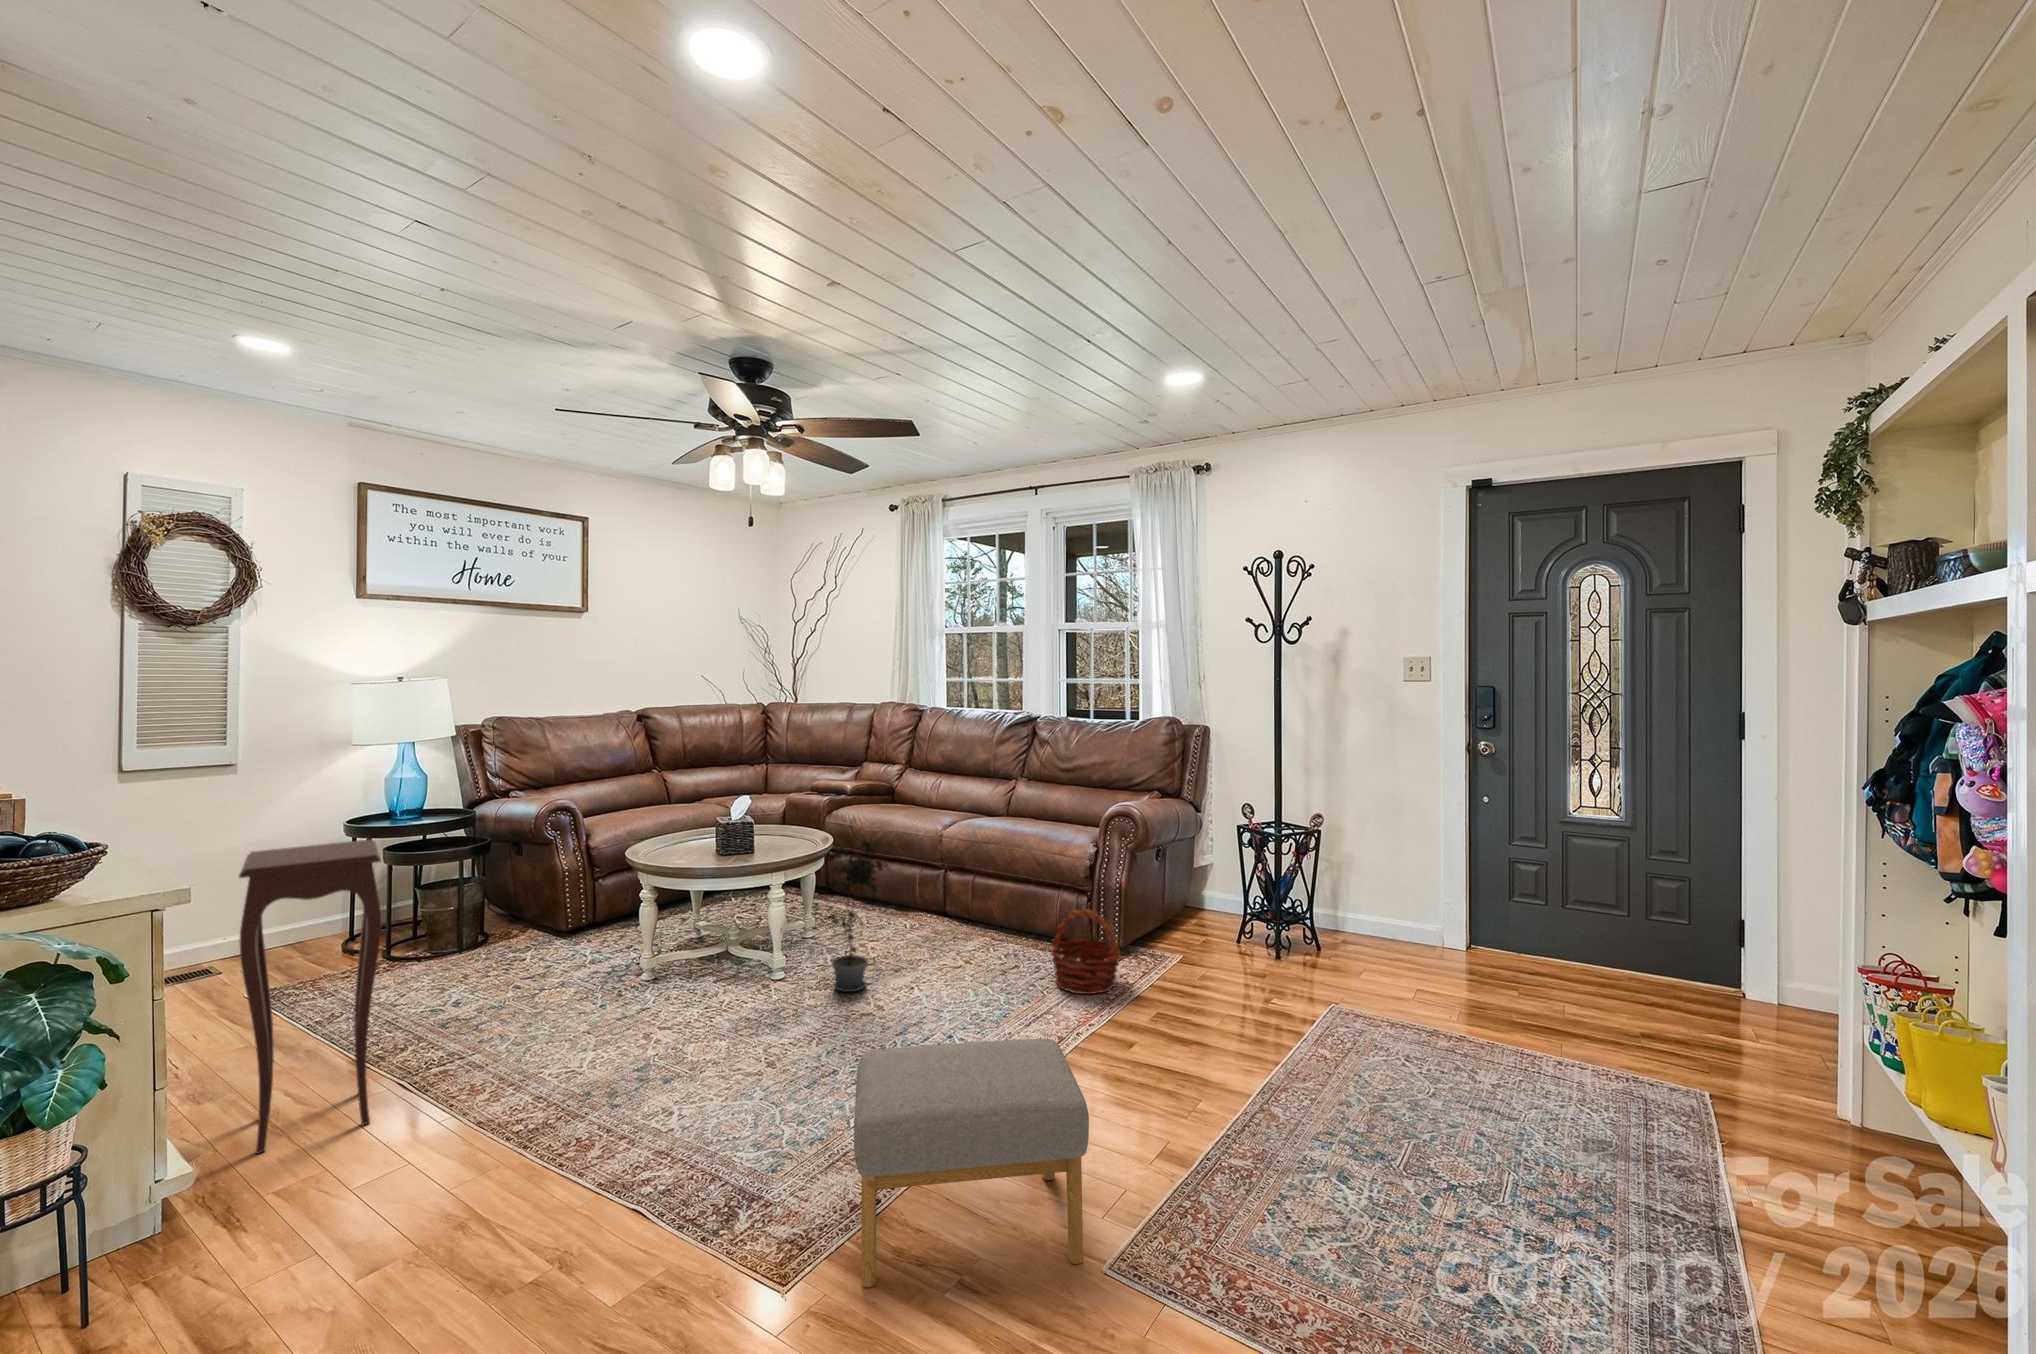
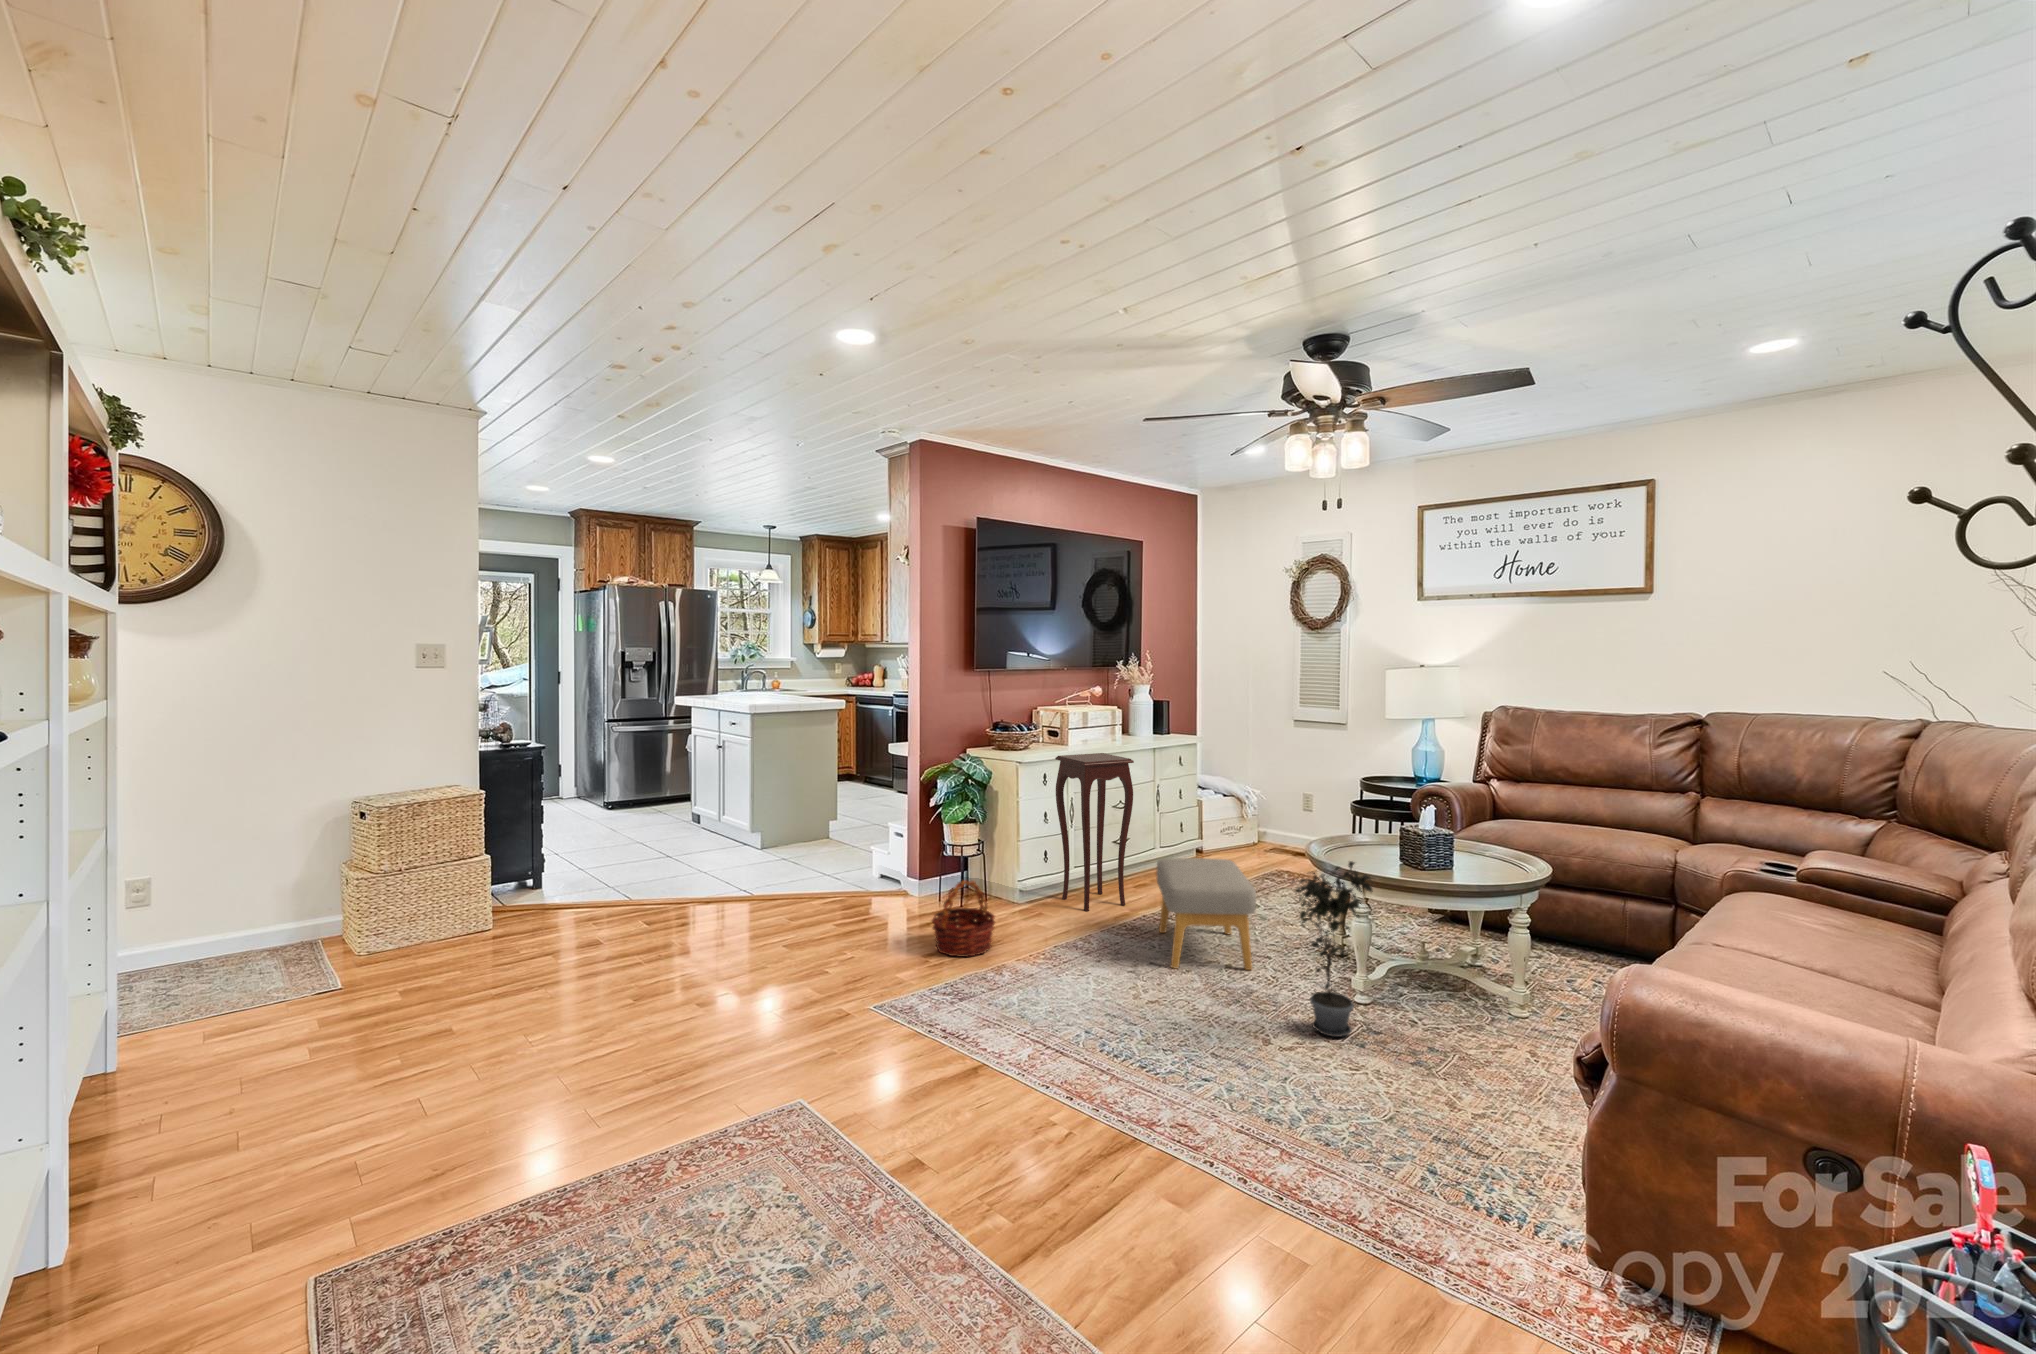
basket: present [1051,909,1120,994] -> present [932,880,995,957]
footstool: present [854,1039,1089,1287] -> present [1156,858,1256,970]

